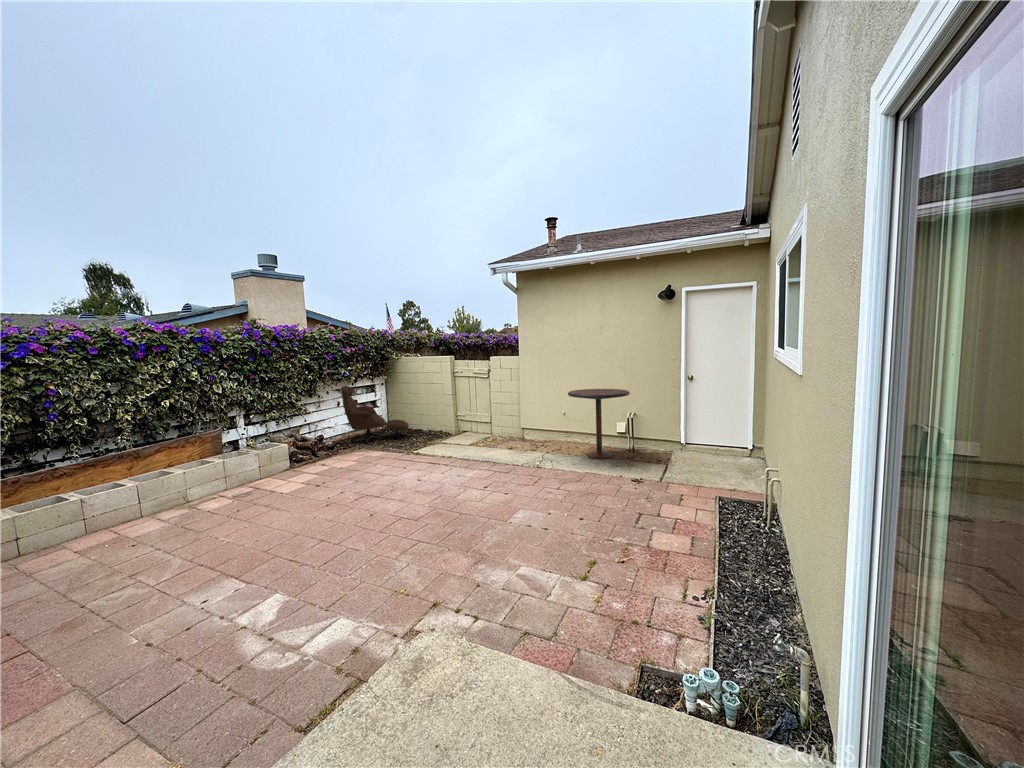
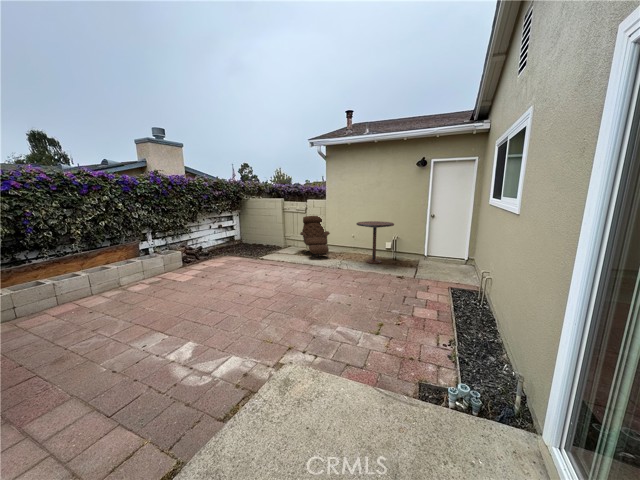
lounge chair: present [341,386,409,443] -> present [300,216,330,259]

